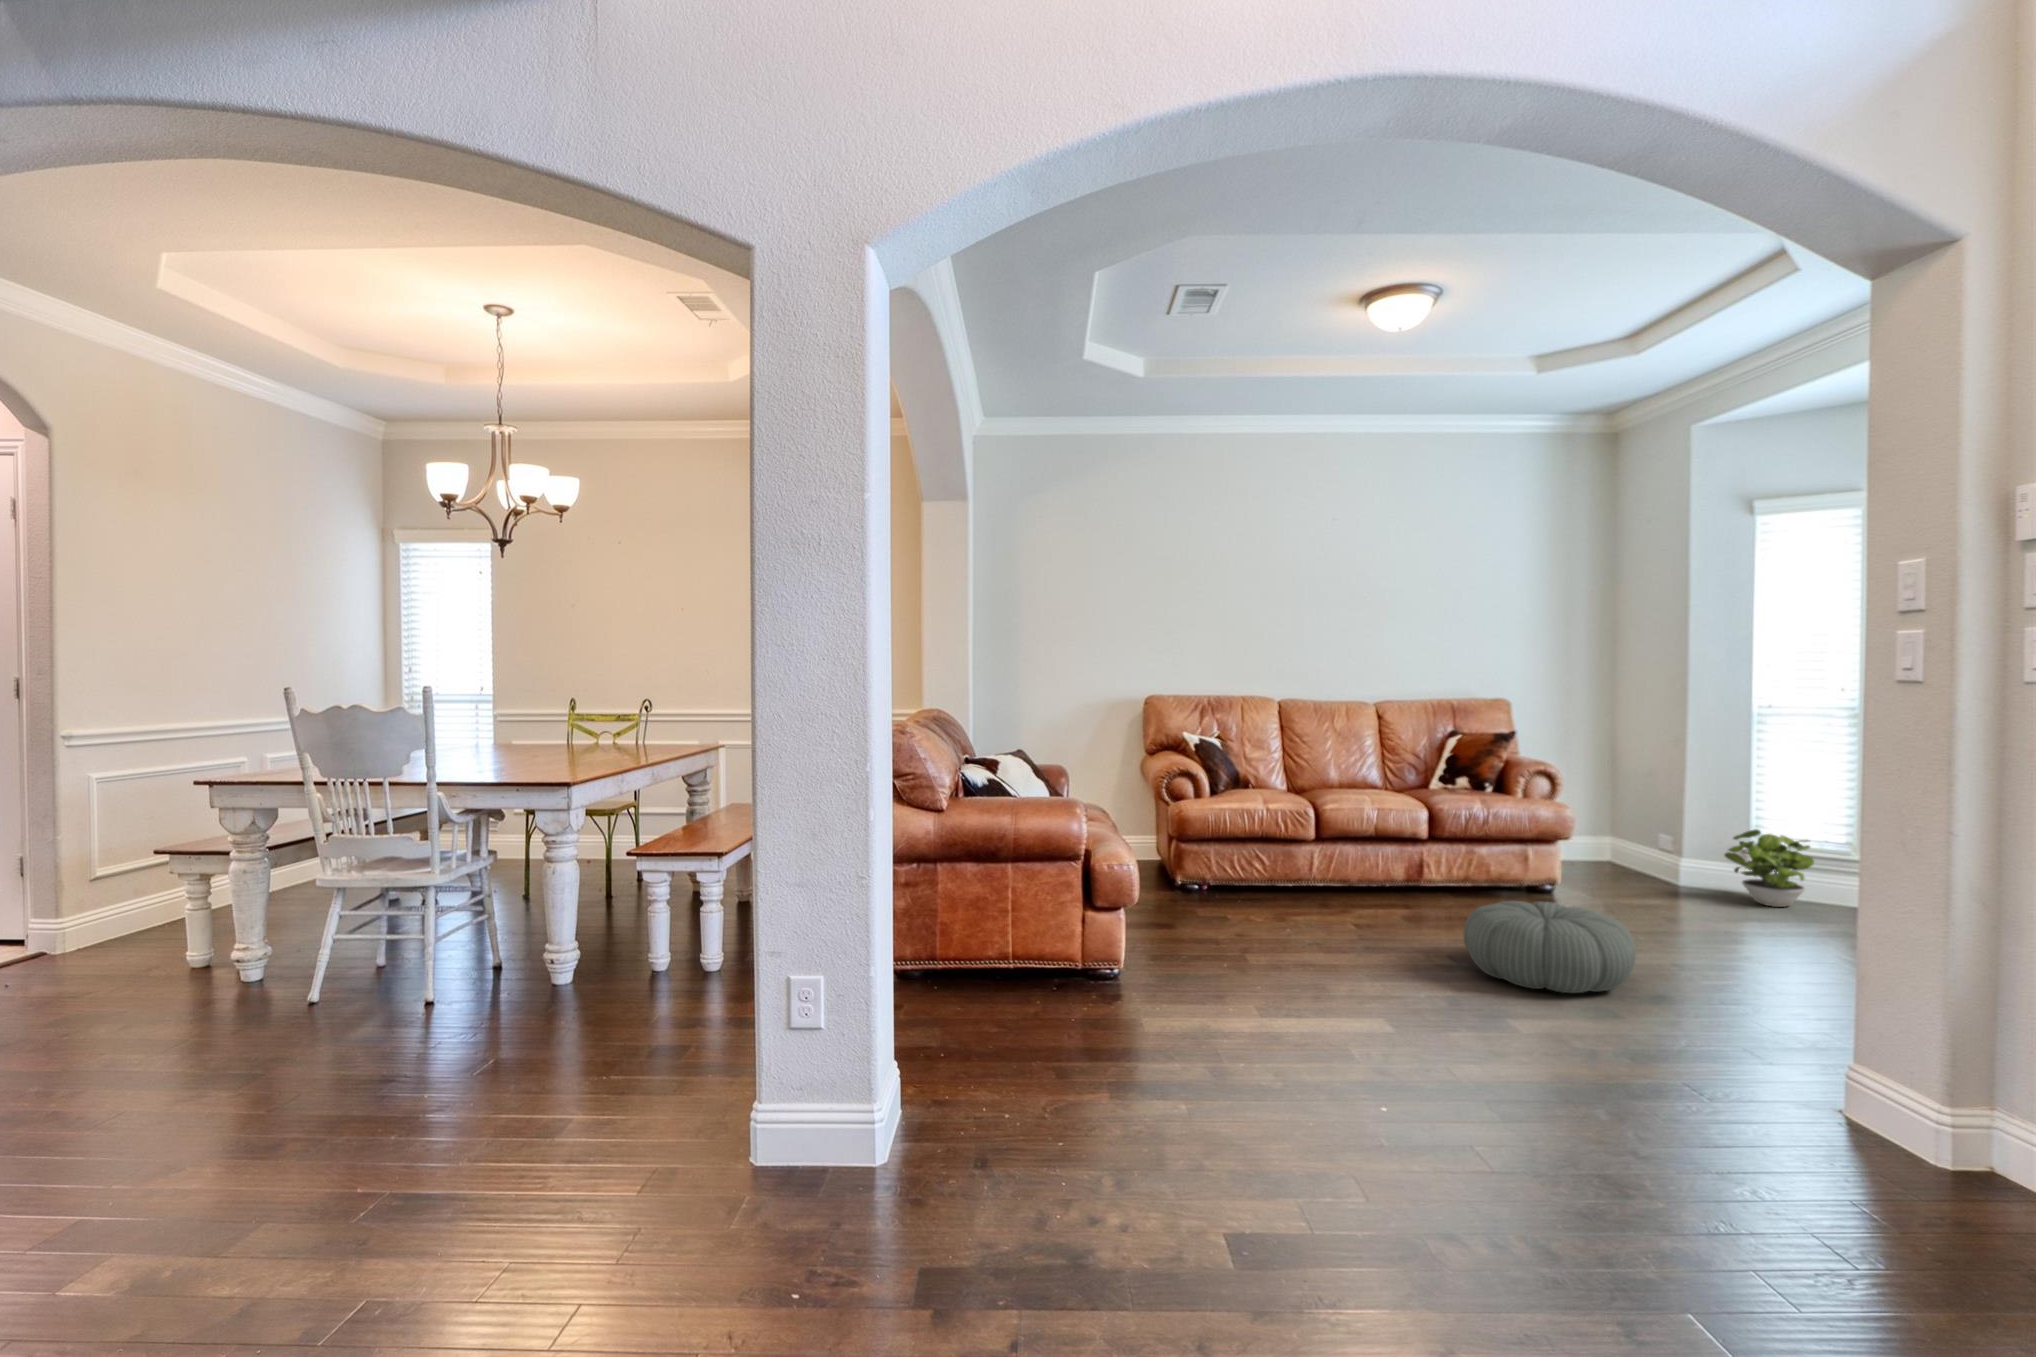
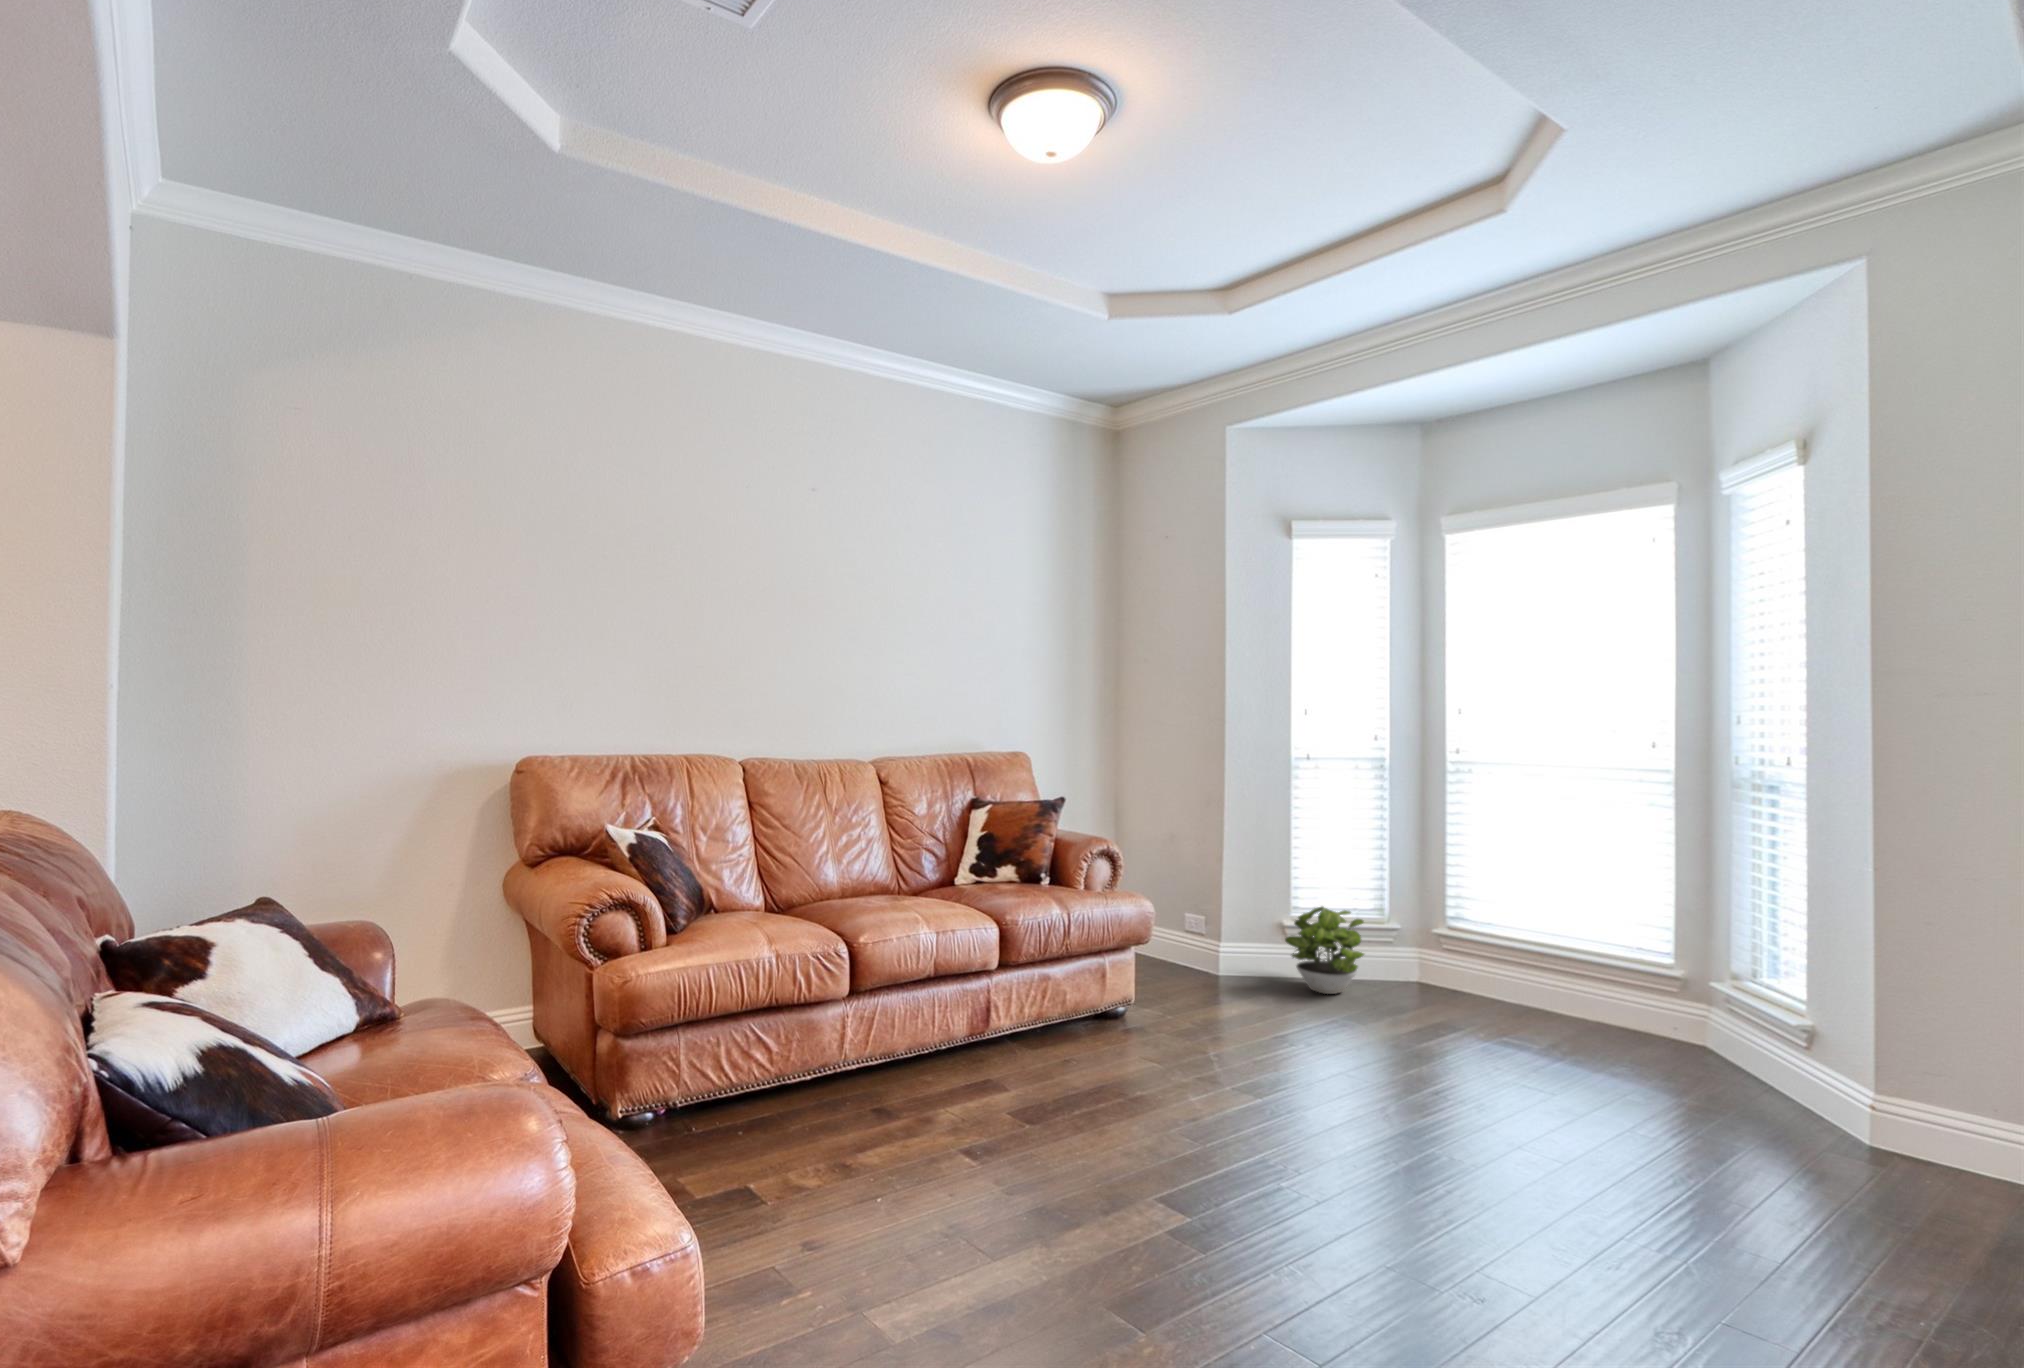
pouf: present [1464,901,1636,993] -> none [1207,1080,1462,1259]

